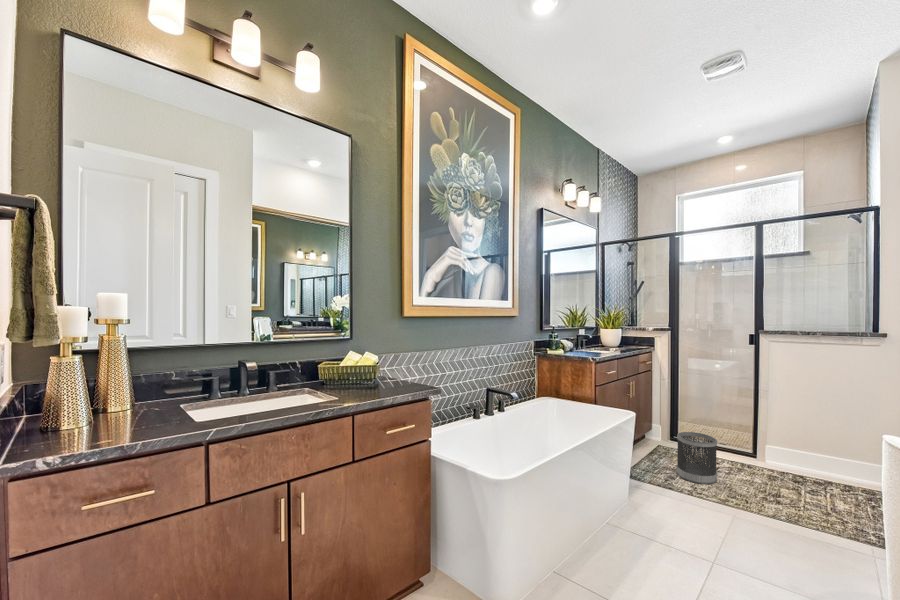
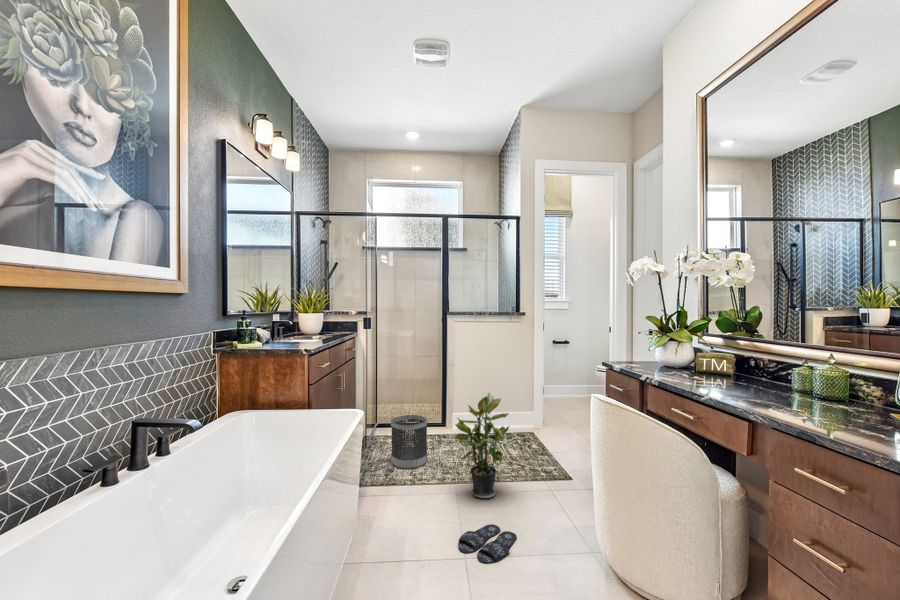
potted plant: none [731,426,802,533] -> present [455,393,509,499]
slippers: none [710,545,781,576] -> present [458,524,517,563]

